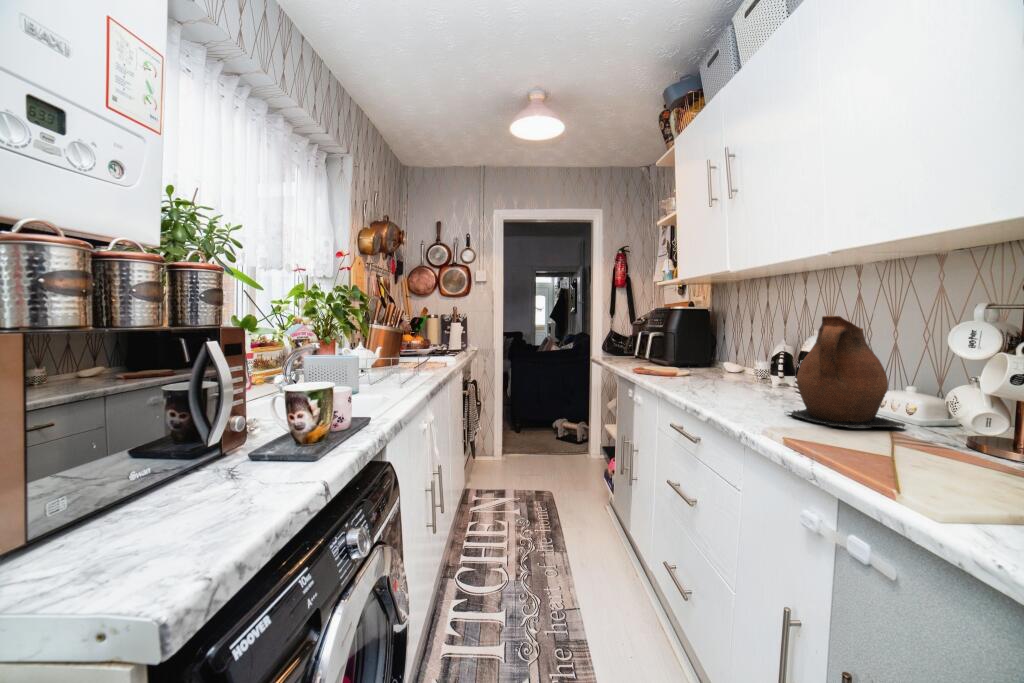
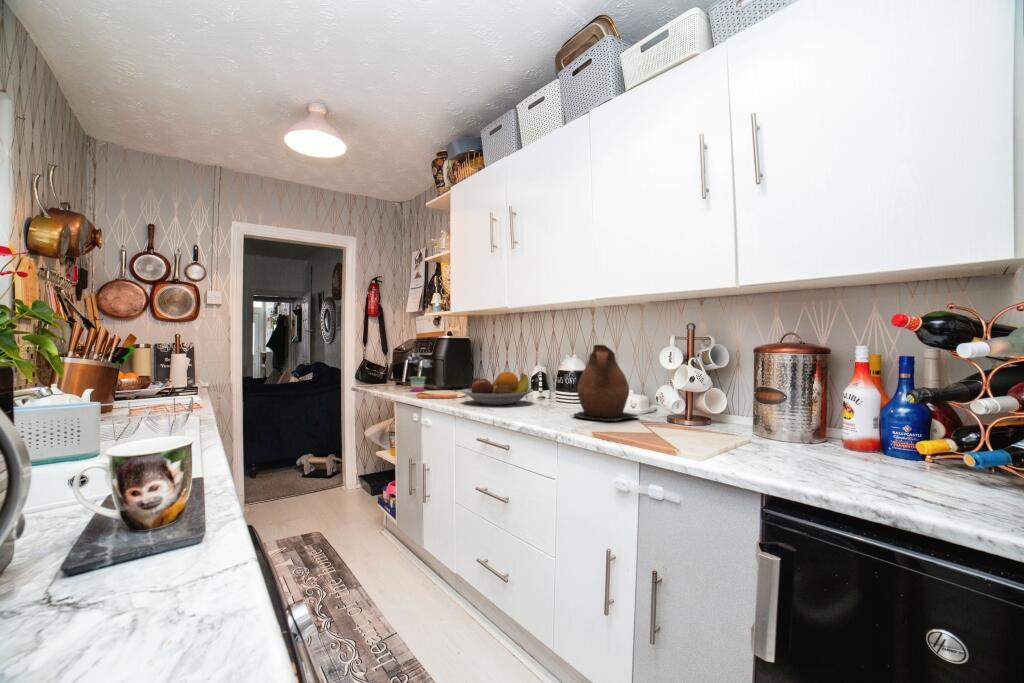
potted plant: none [629,315,659,367] -> present [409,344,432,391]
fruit bowl: none [666,350,761,389] -> present [462,372,533,405]

